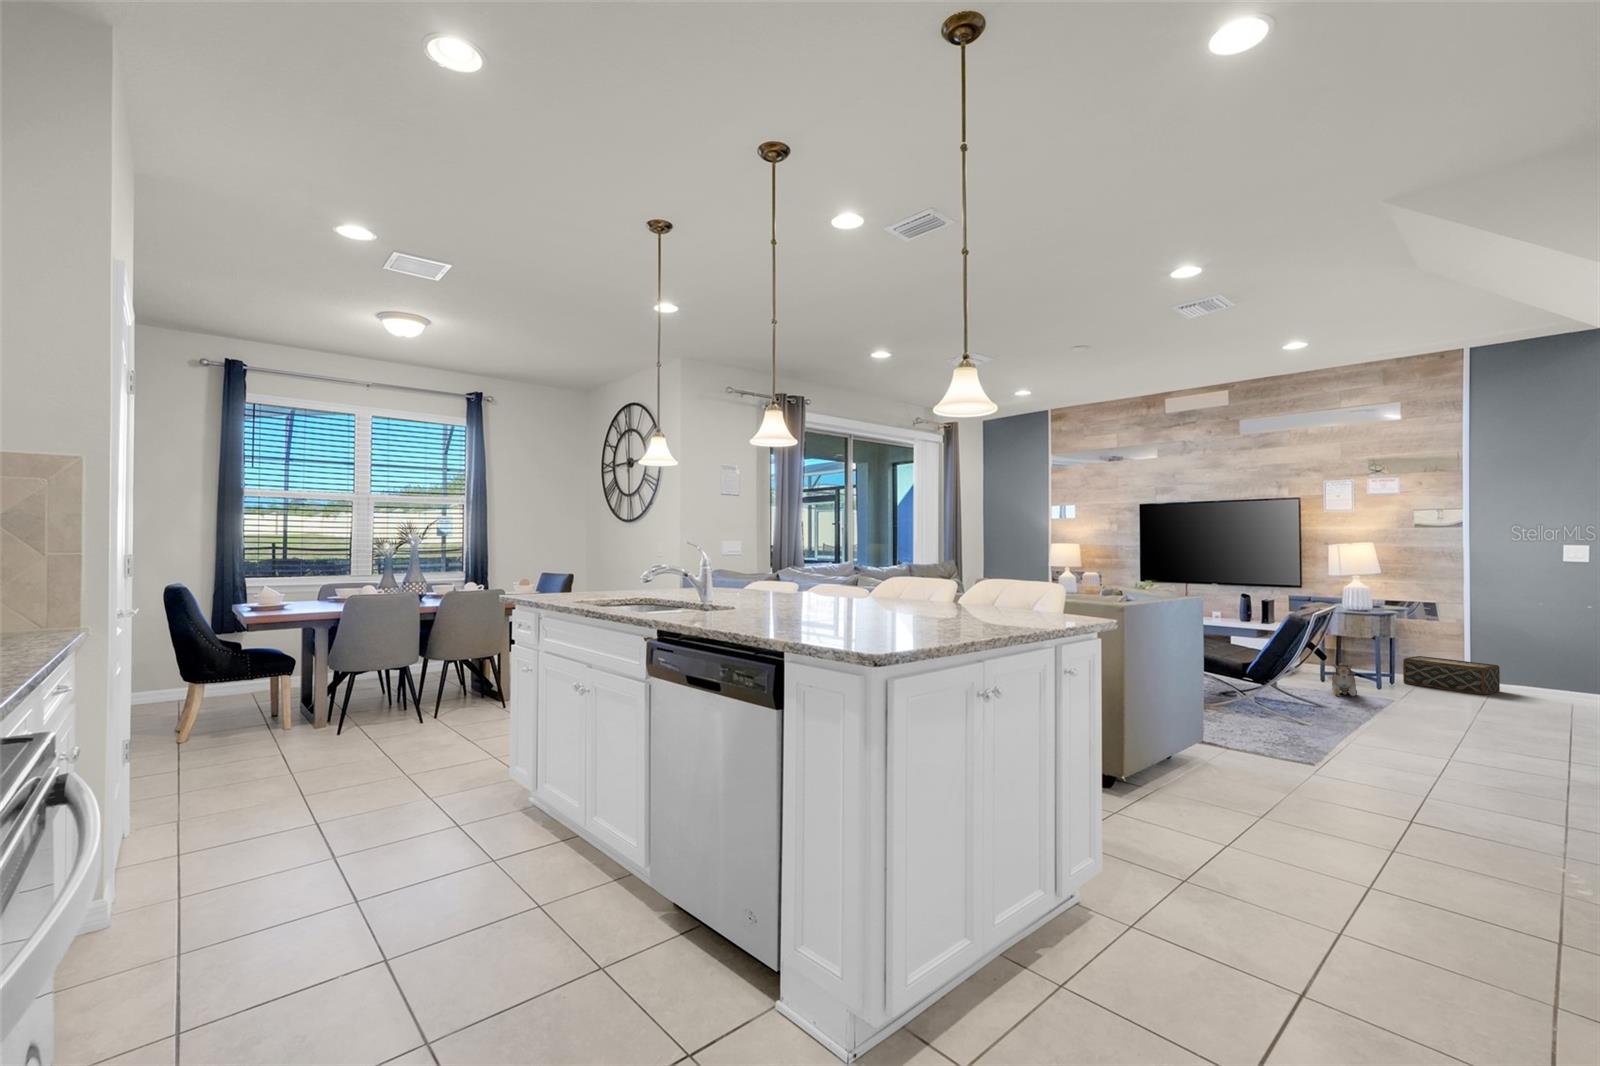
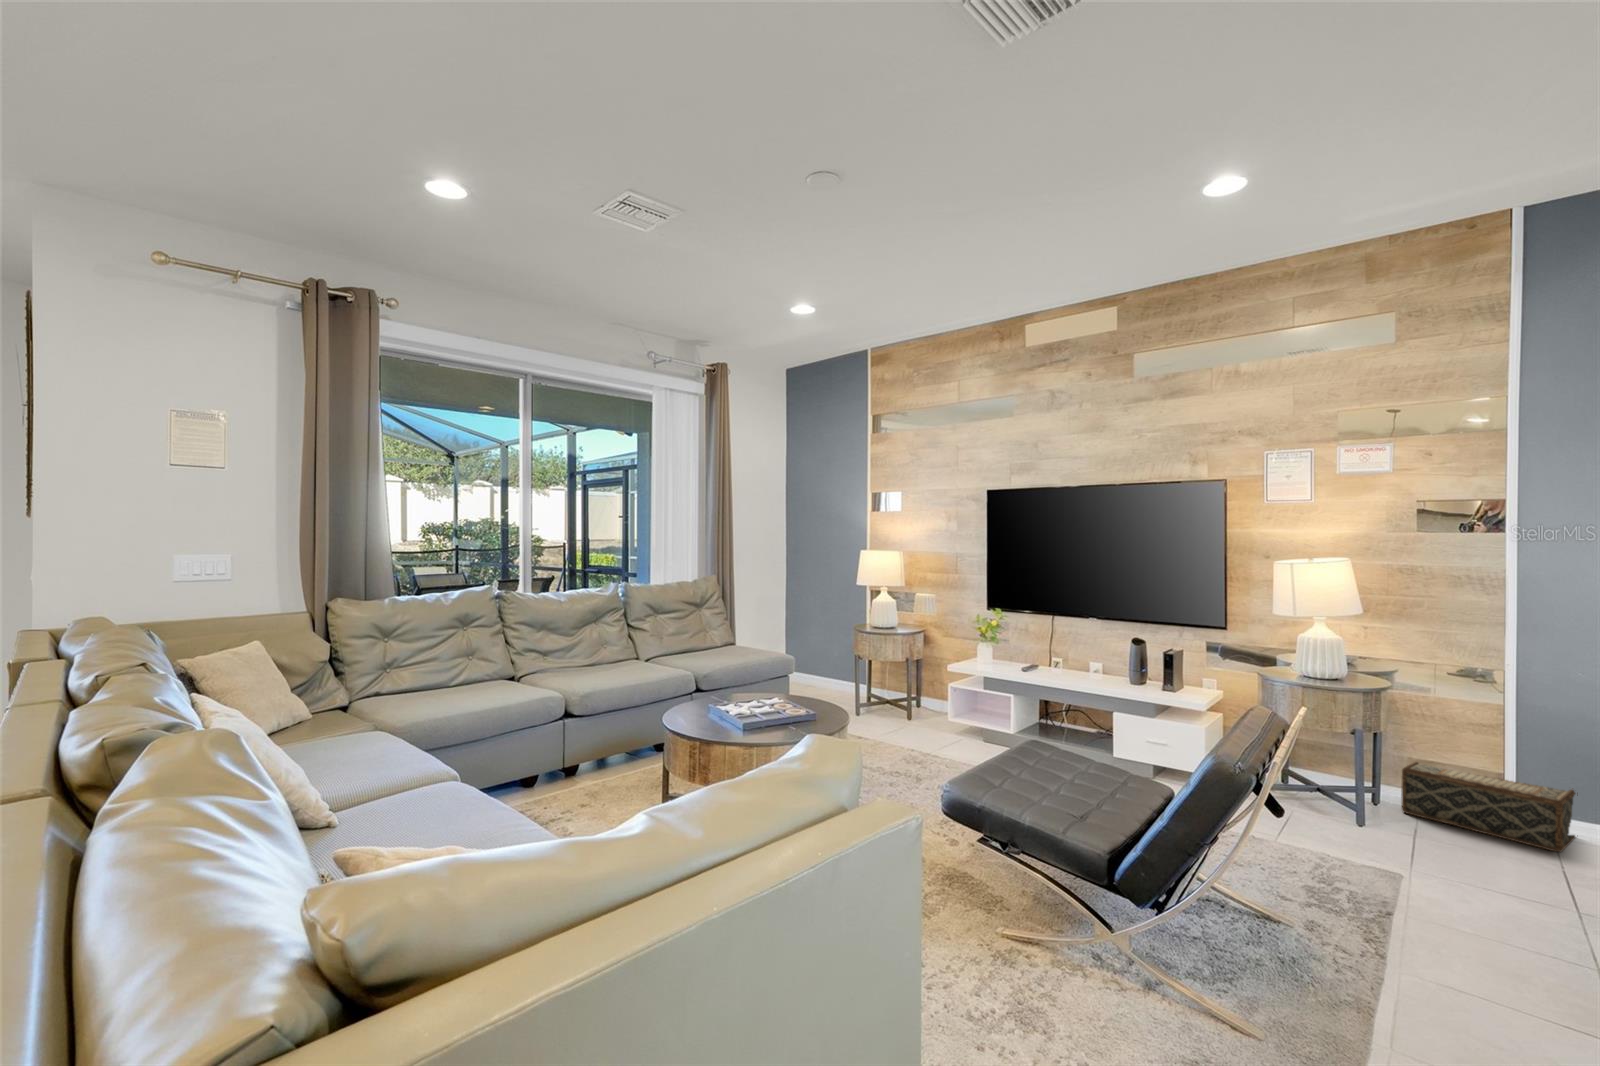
plush toy: present [1332,663,1357,696] -> none [1288,801,1336,869]

